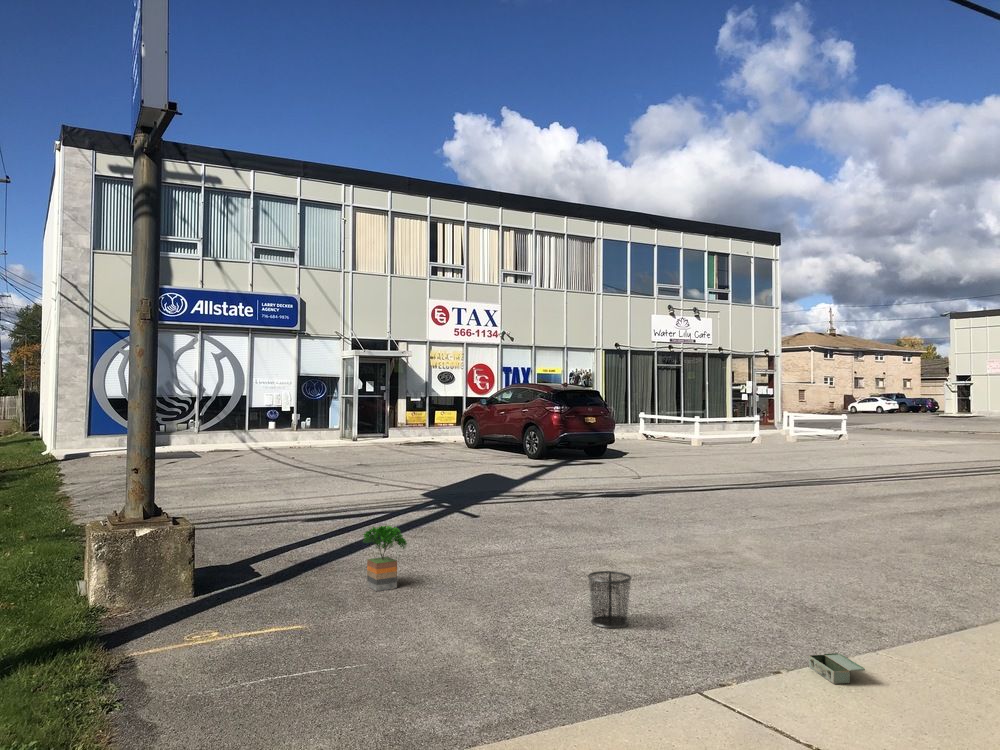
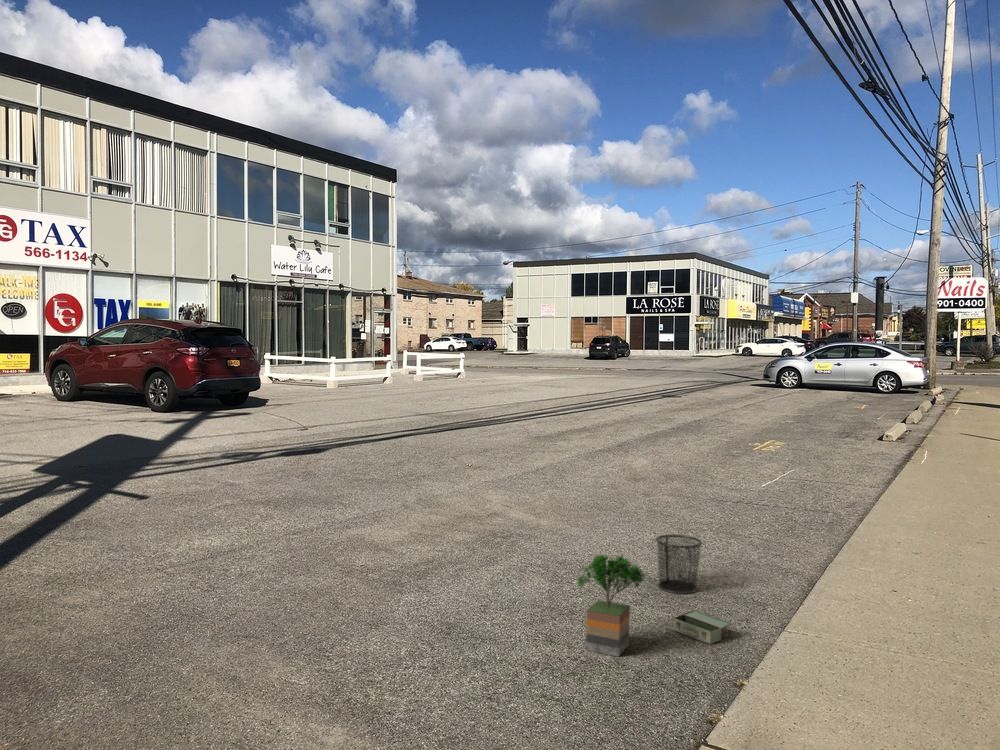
potted tree: present [363,526,407,591] -> present [578,555,644,657]
waste bin: present [588,571,631,628] -> present [656,534,702,594]

